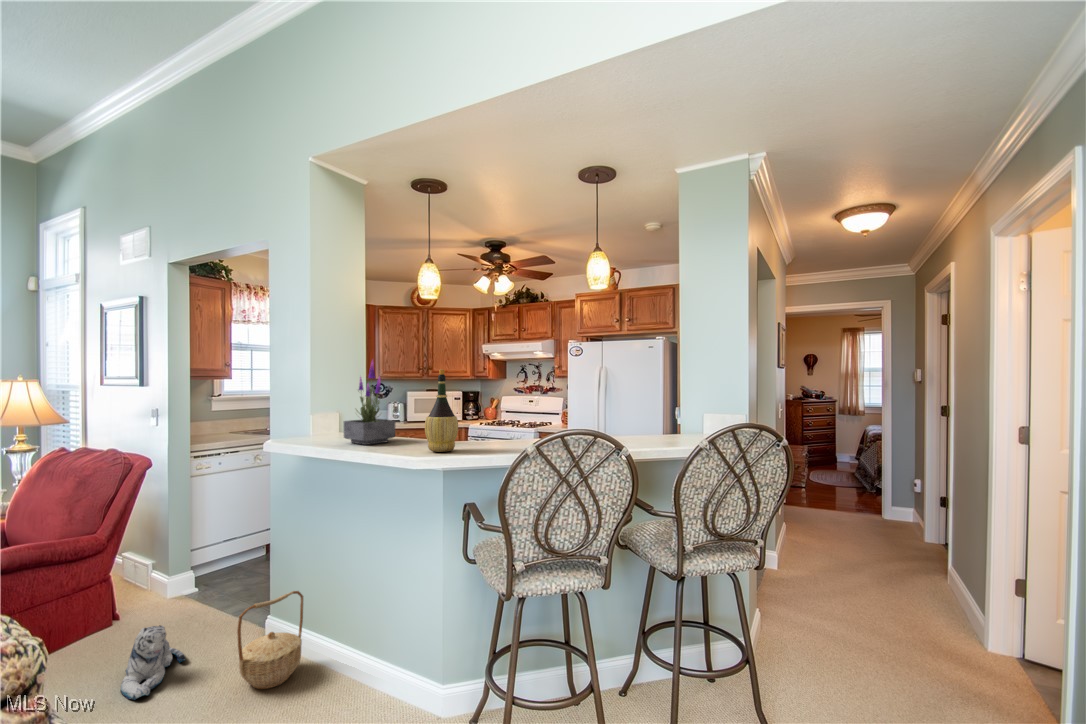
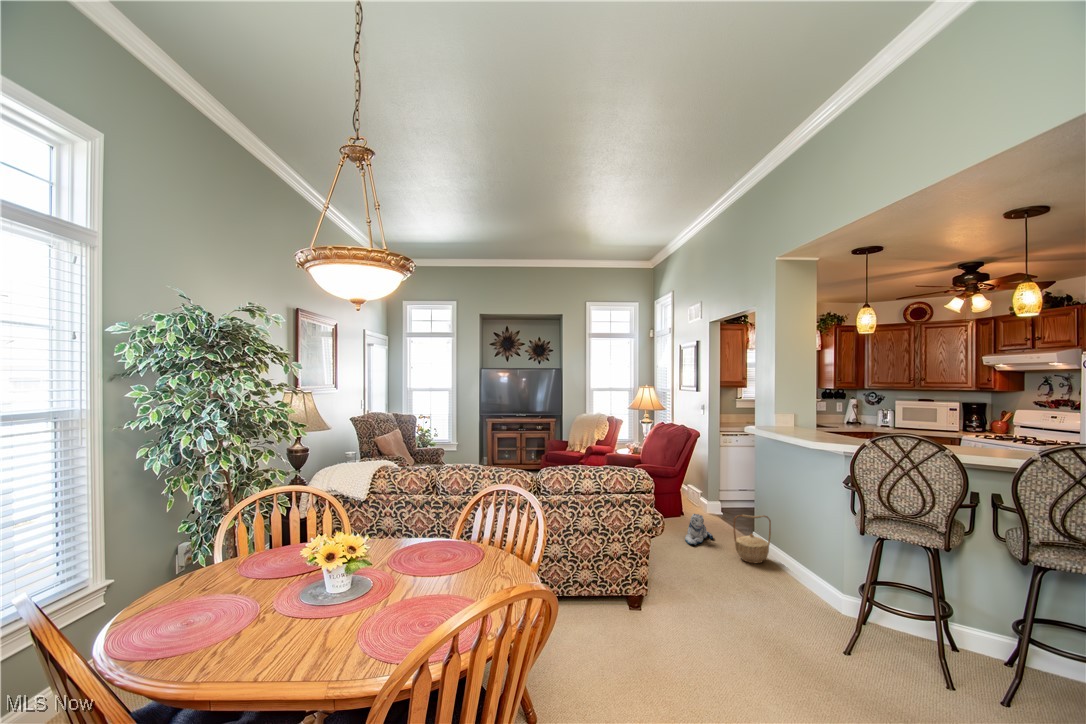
potted plant: present [344,361,396,445] -> none [786,382,818,434]
wine bottle: present [425,370,458,452] -> none [823,391,846,441]

